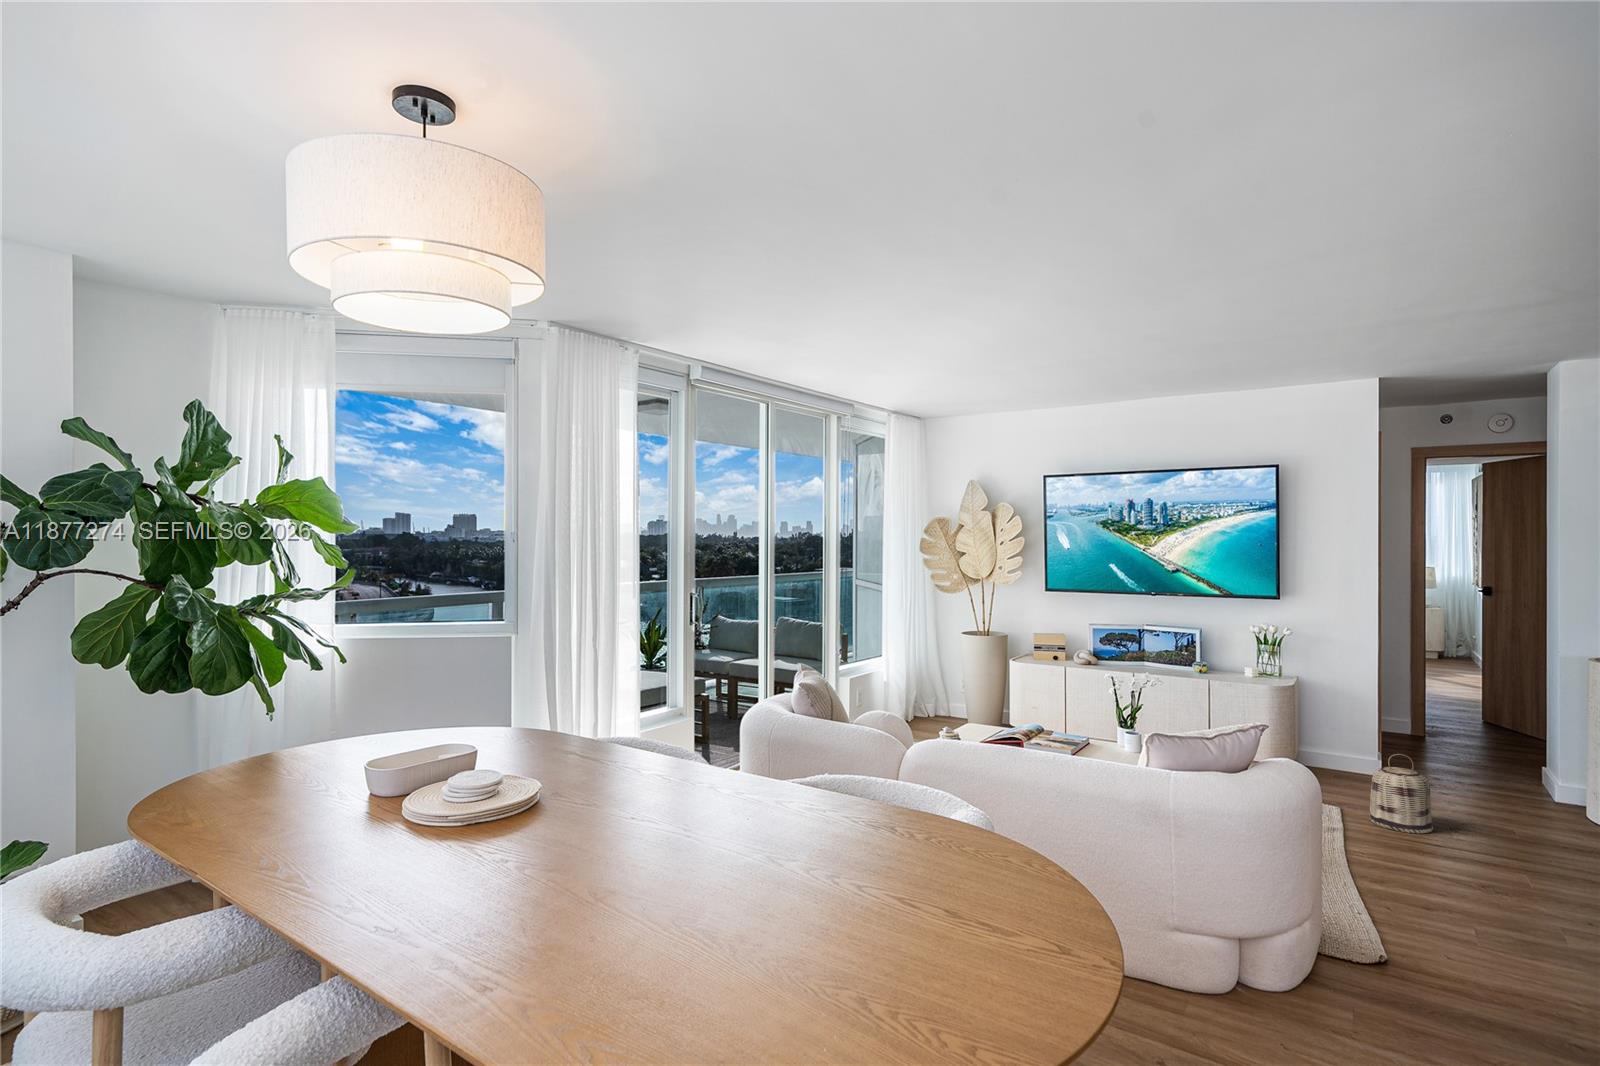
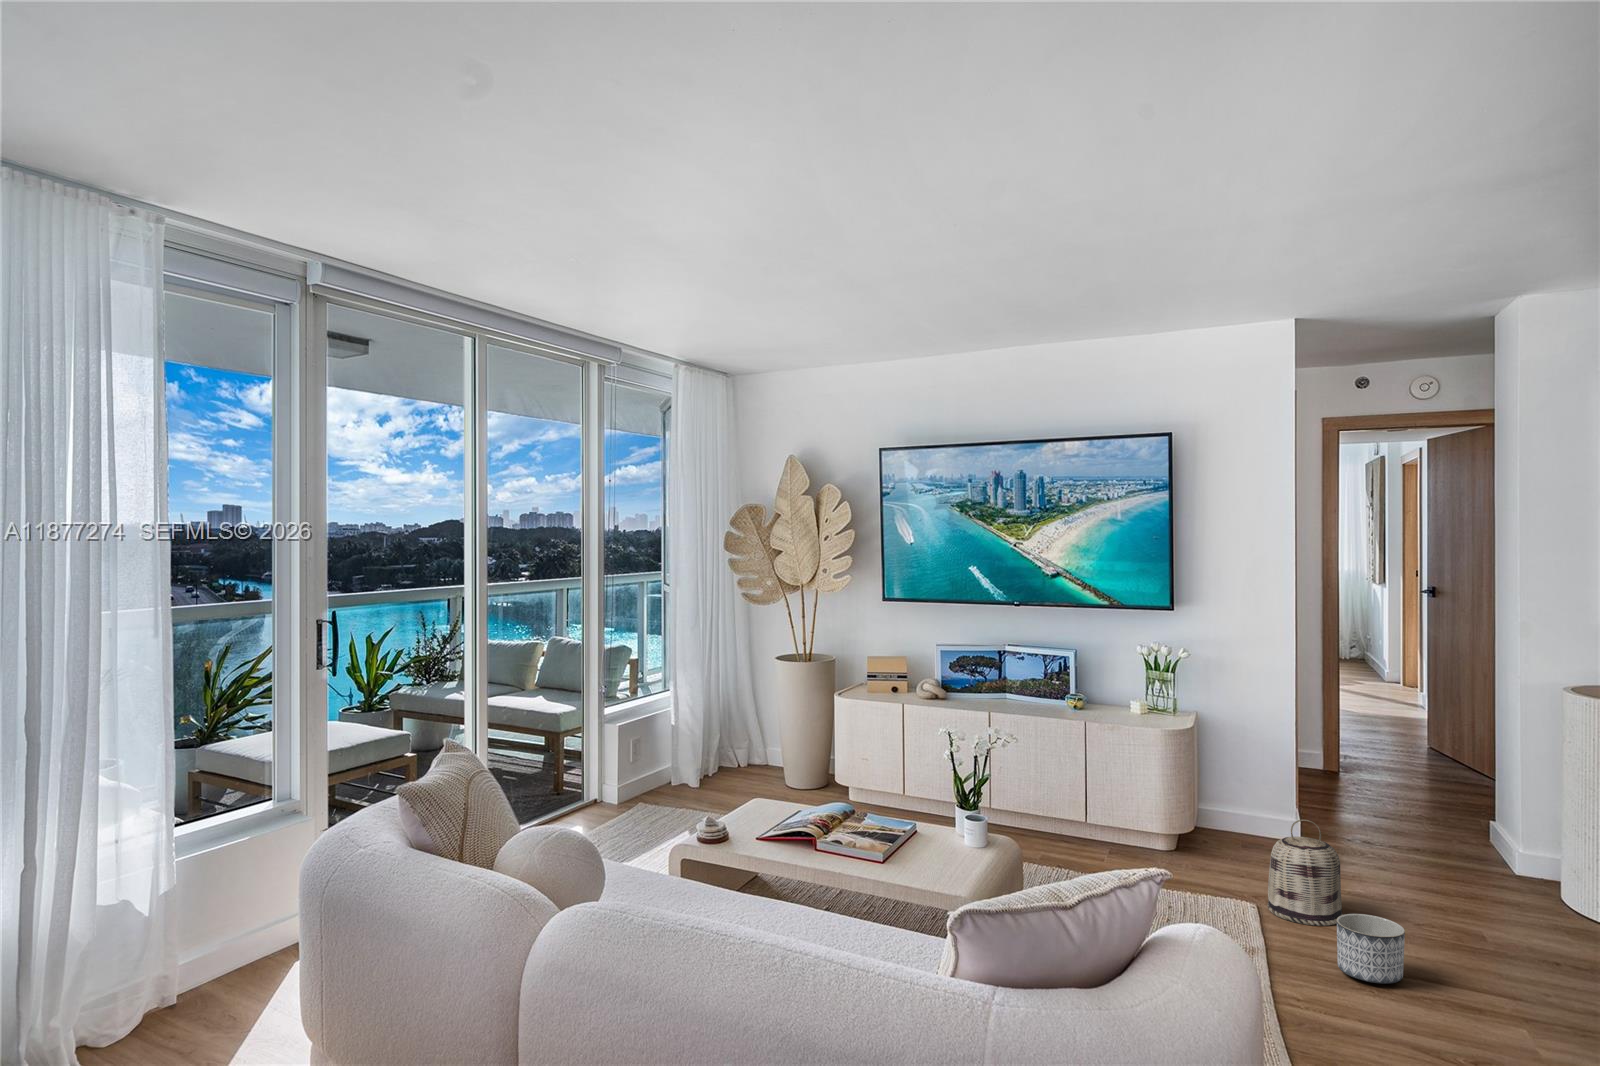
planter: none [1433,821,1491,872] -> present [1337,914,1405,984]

